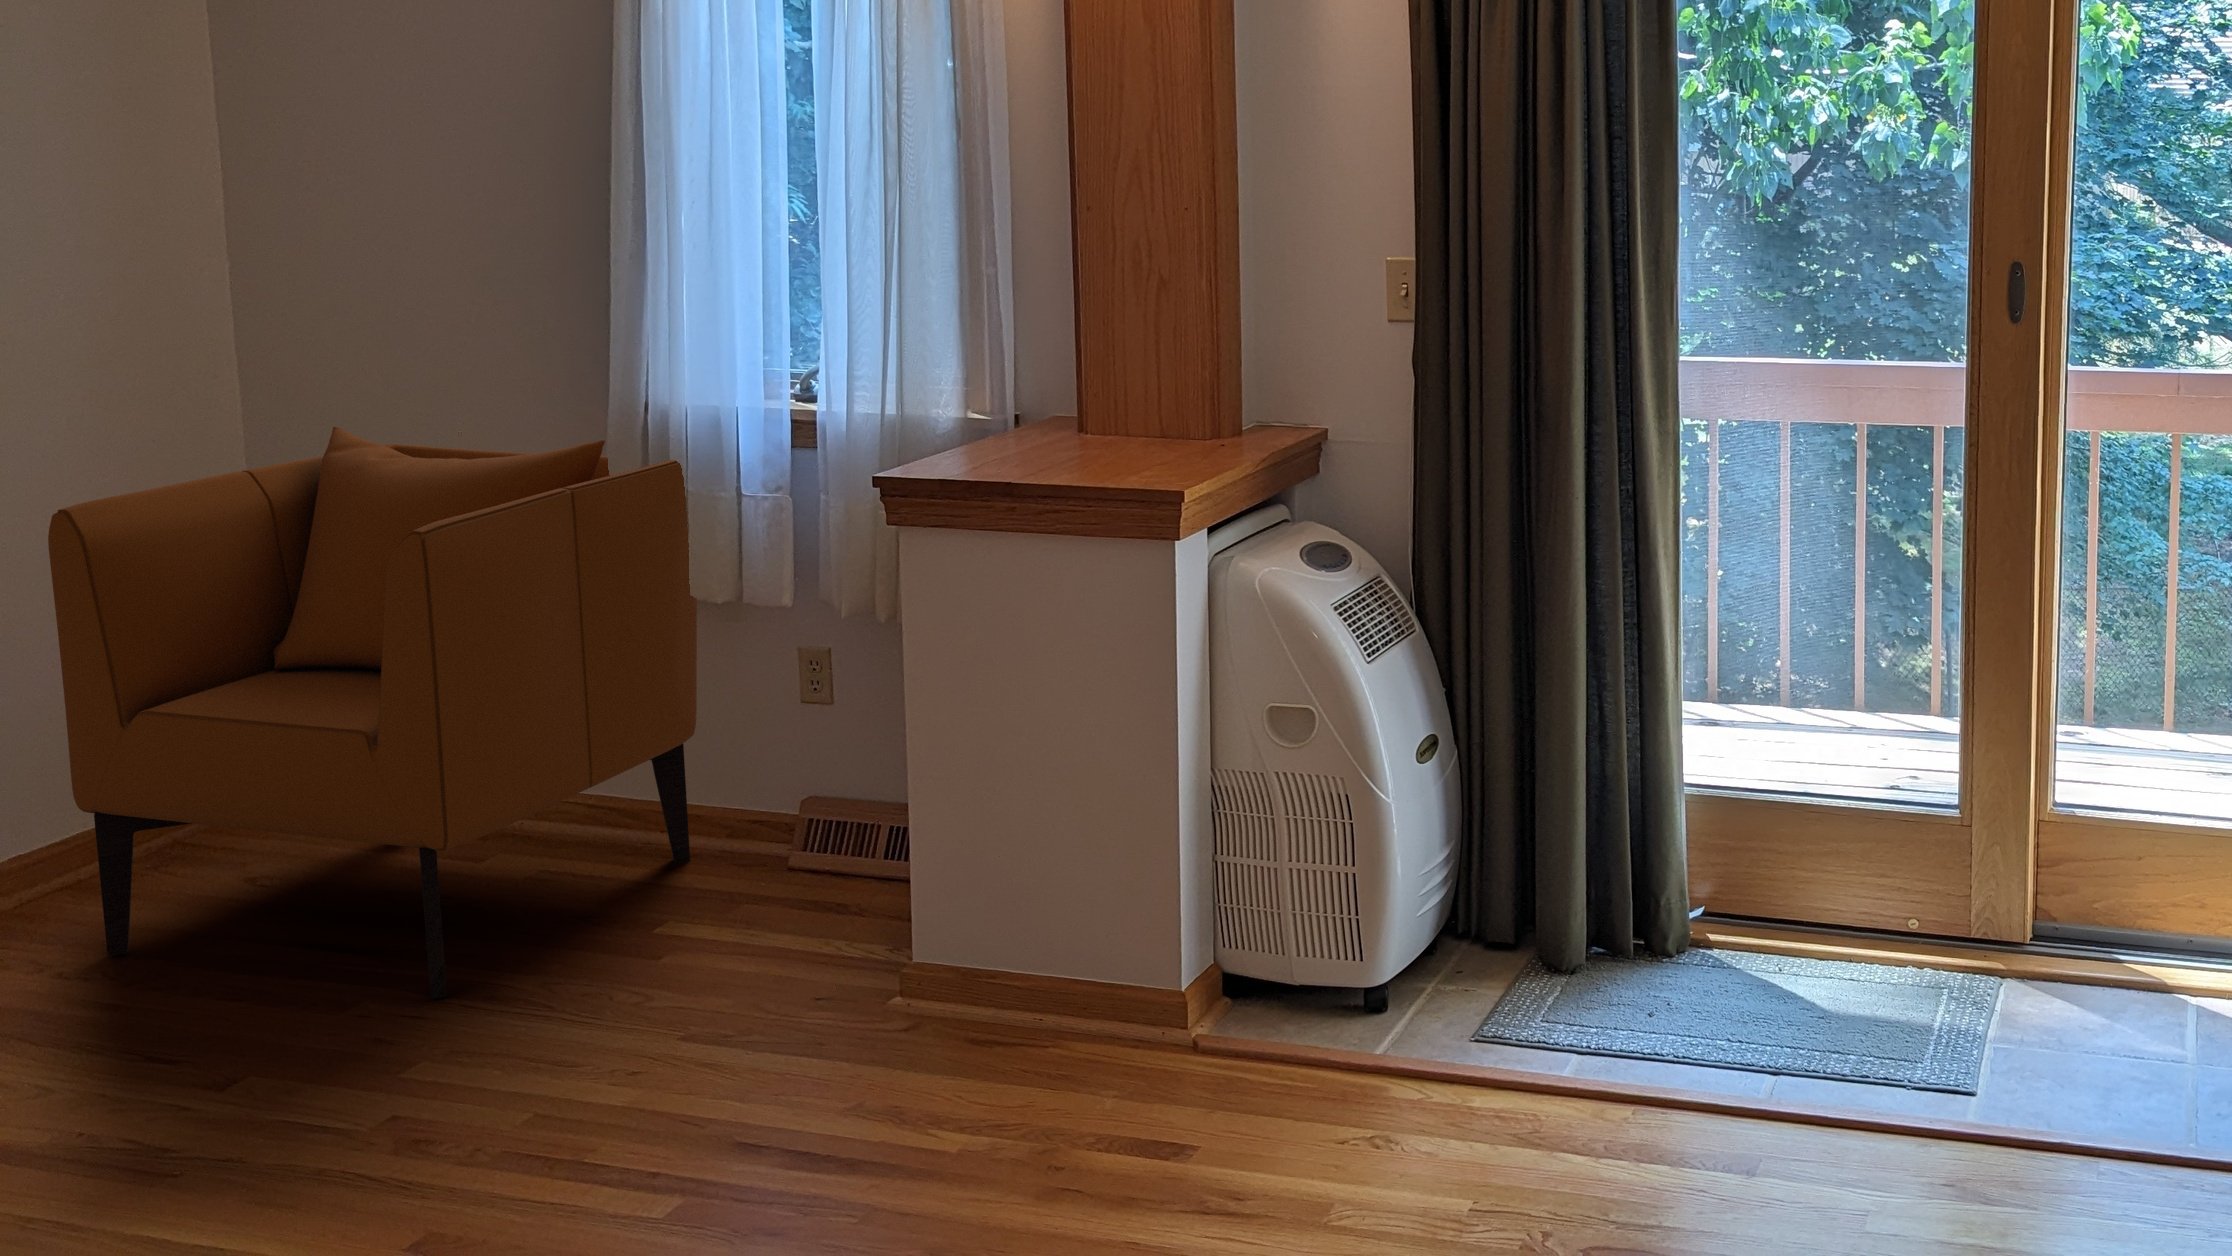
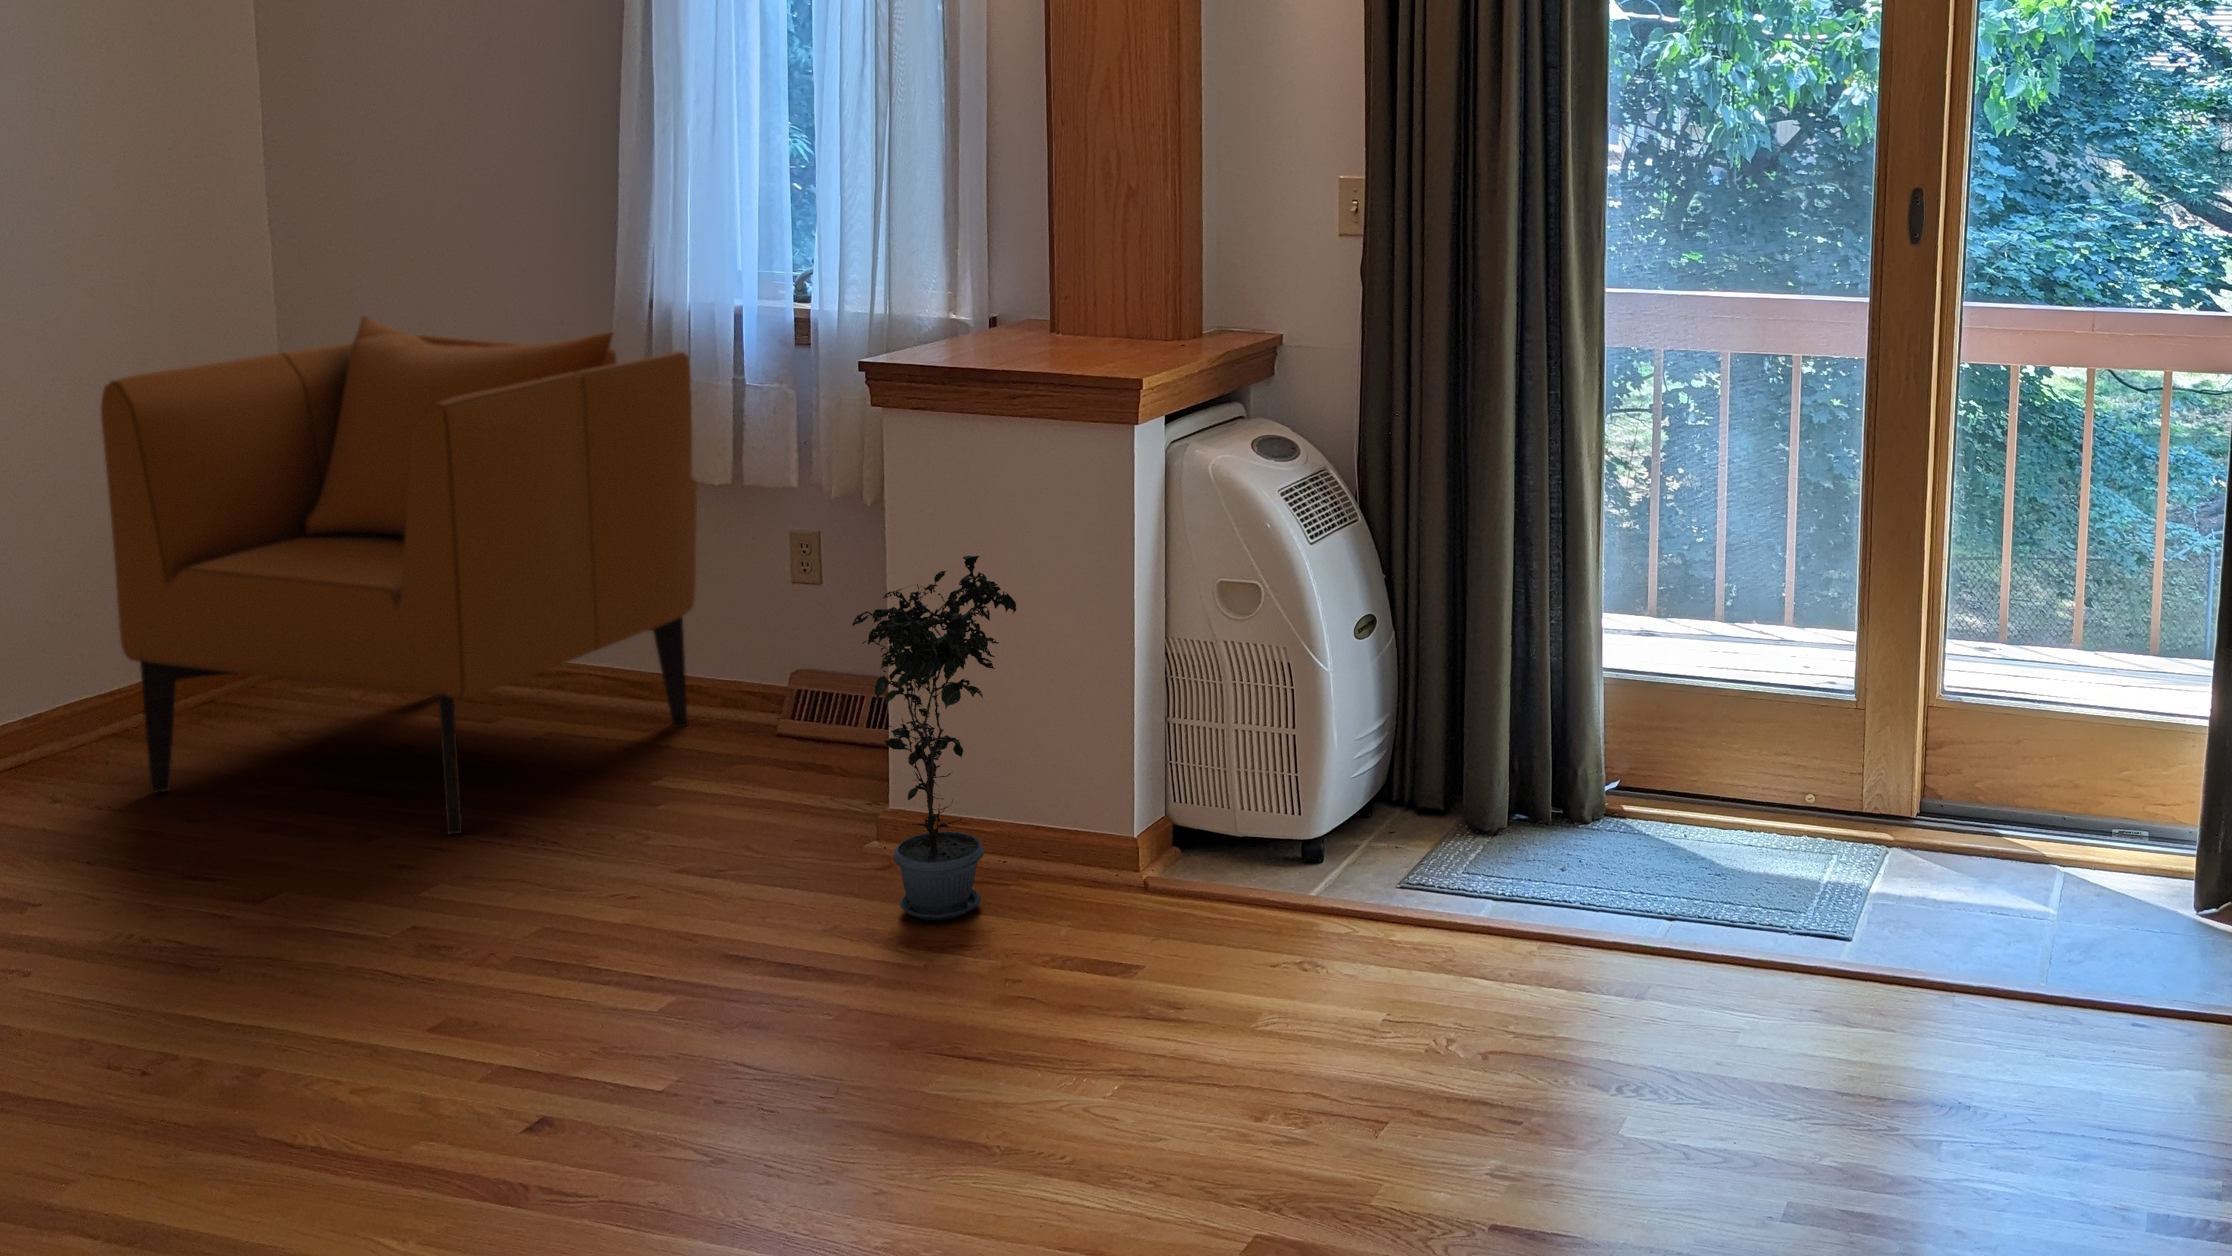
potted plant: none [874,691,1052,1094] -> present [852,556,1016,921]

